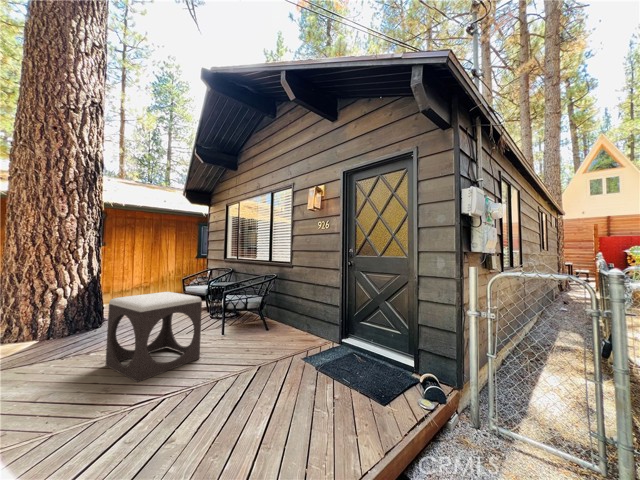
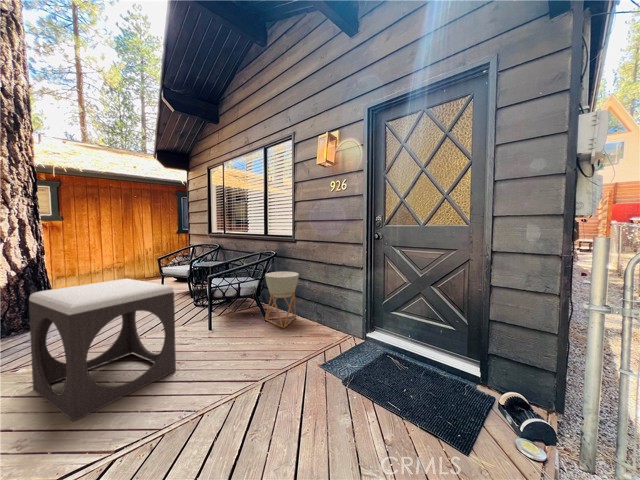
planter: none [266,291,294,335] -> present [265,272,299,328]

